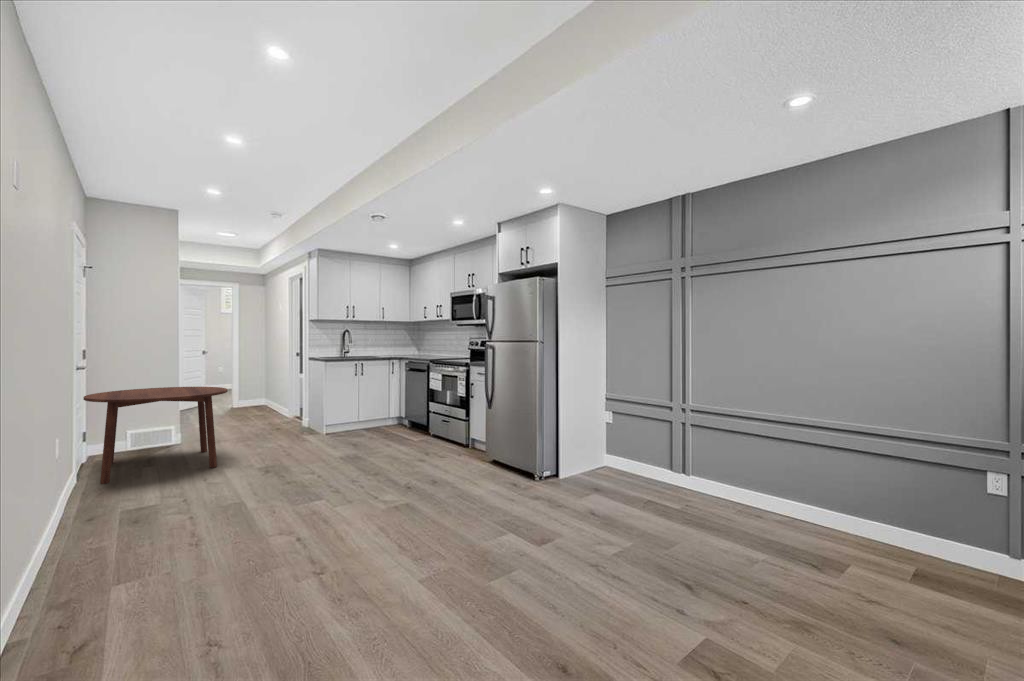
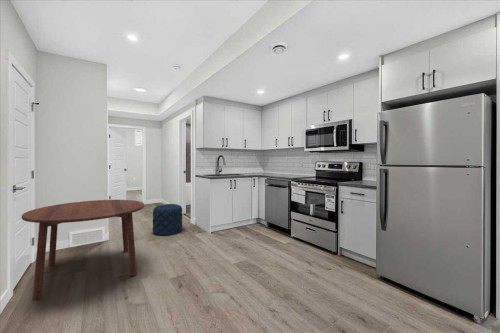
pouf: none [242,397,286,438] -> present [153,204,182,235]

